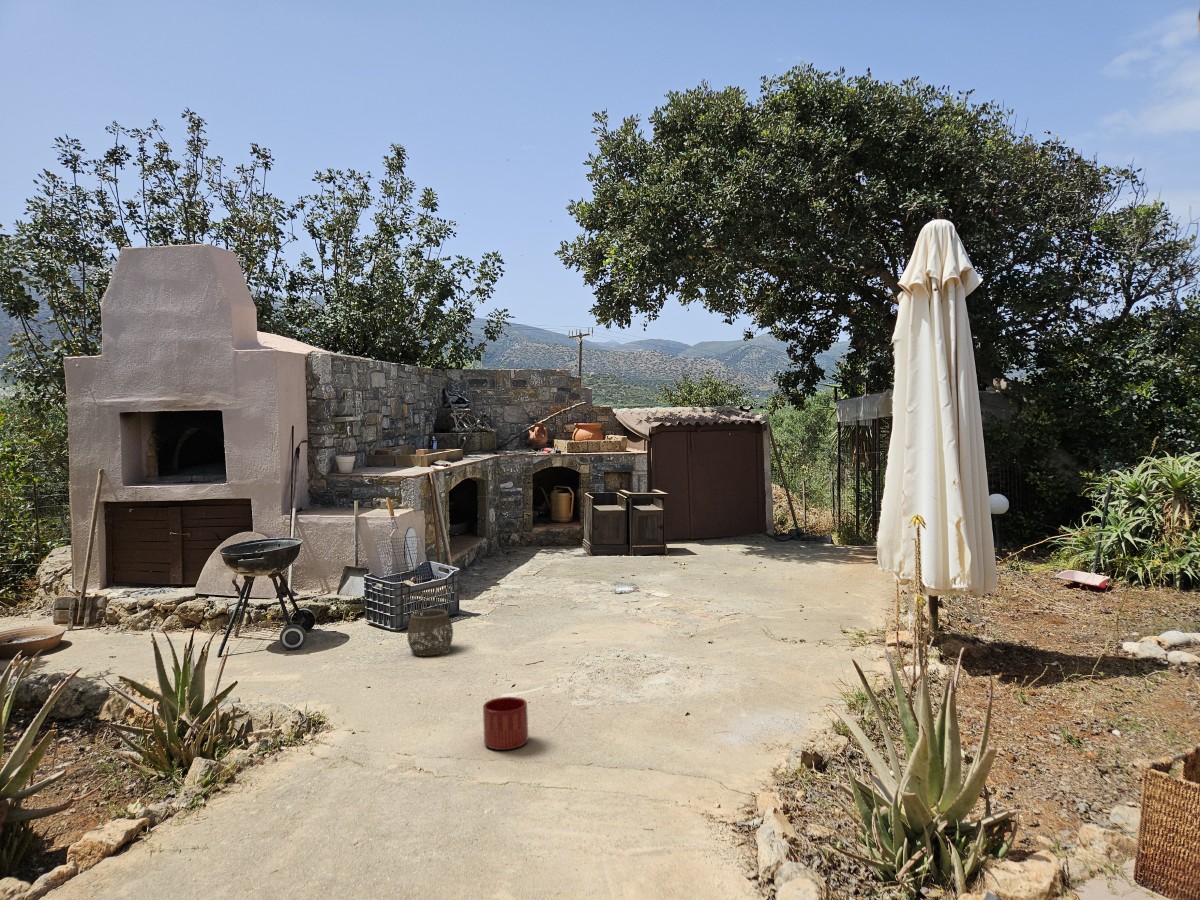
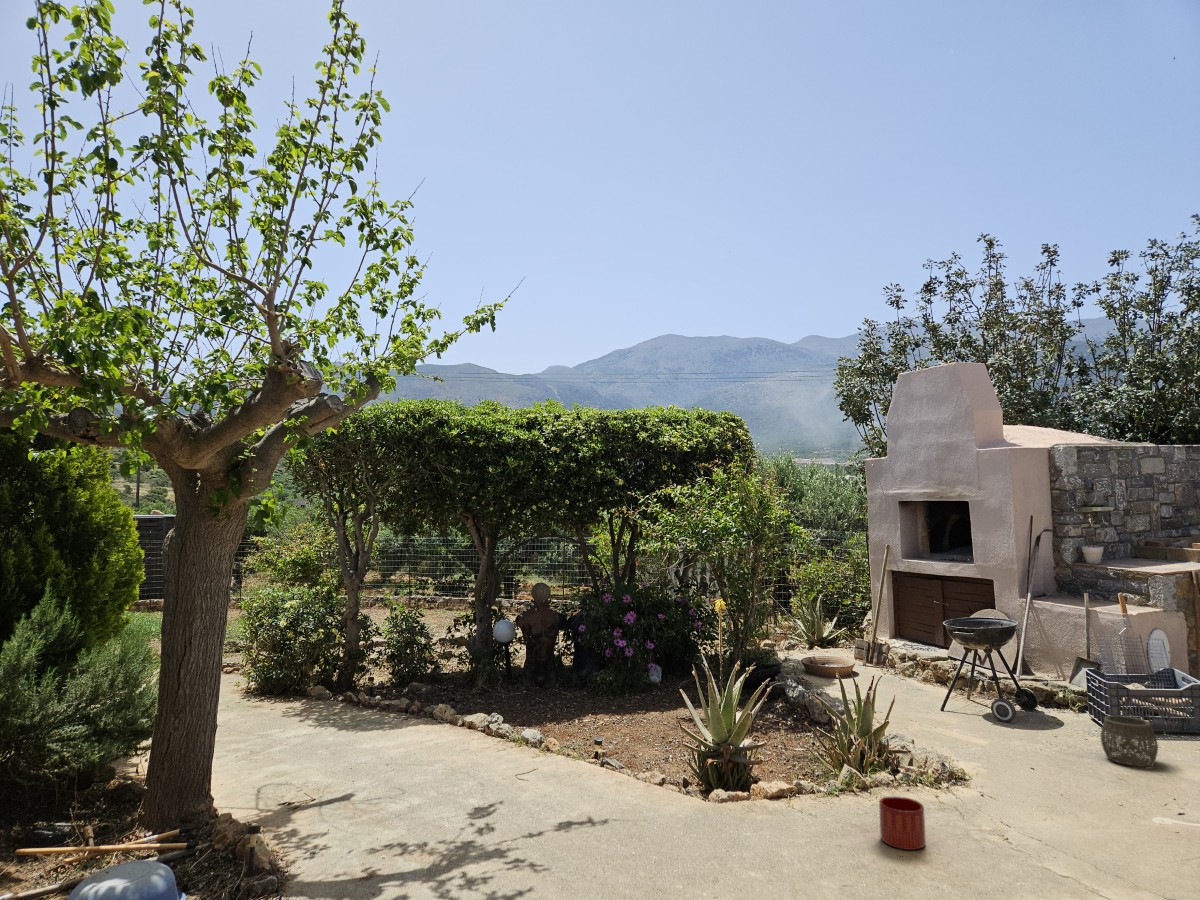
planter: present [483,697,528,750] -> present [879,796,926,850]

